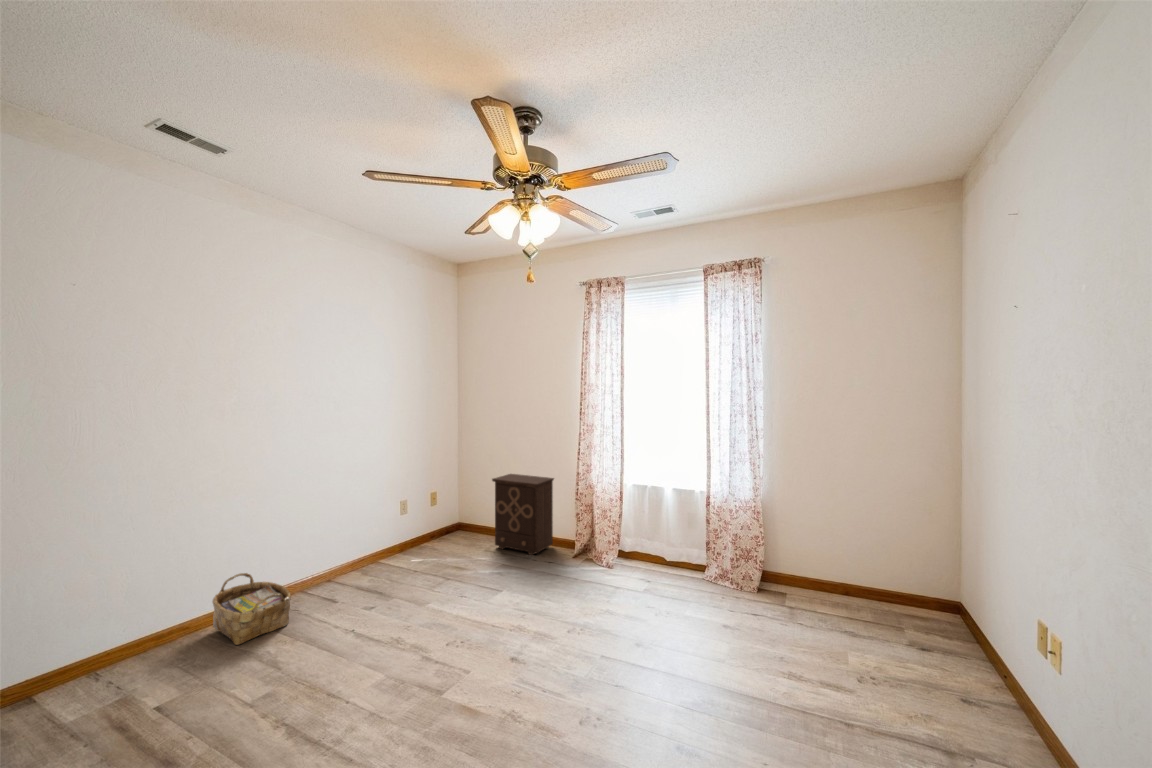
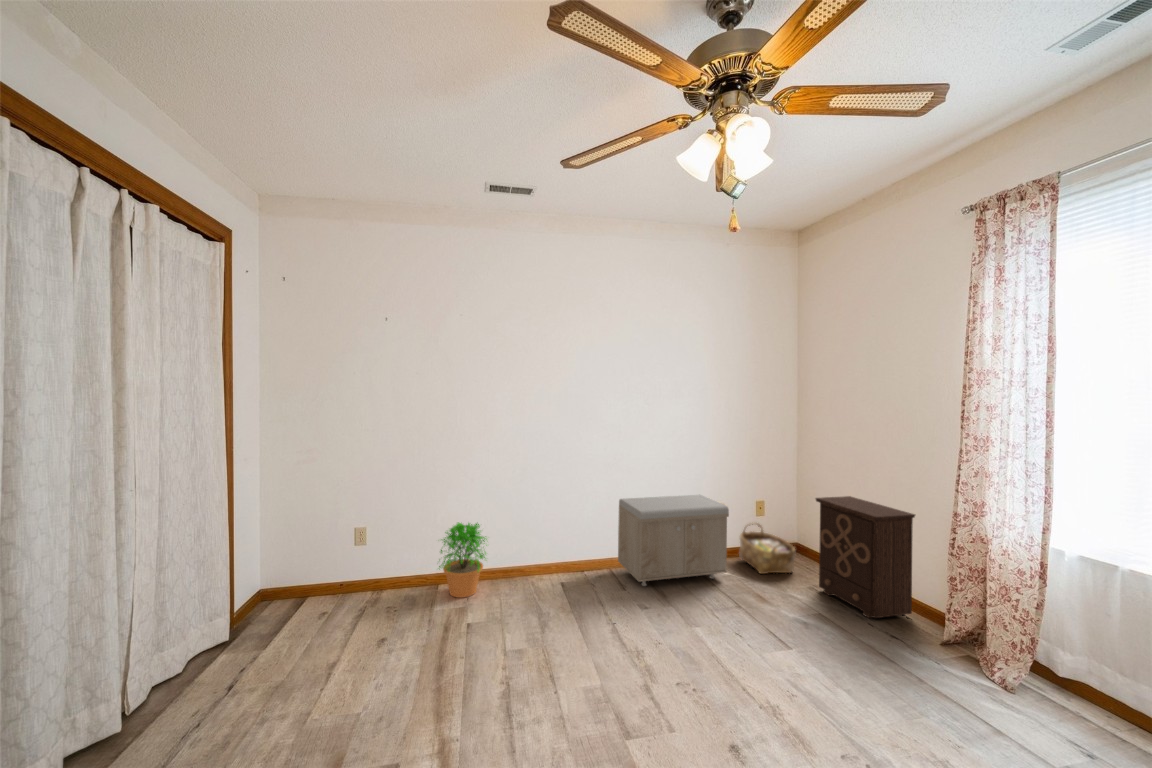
storage bench: none [321,494,430,591] -> present [618,495,729,586]
woven basket: present [212,573,291,645] -> present [739,524,795,574]
potted plant: none [67,582,178,692] -> present [439,522,487,598]

